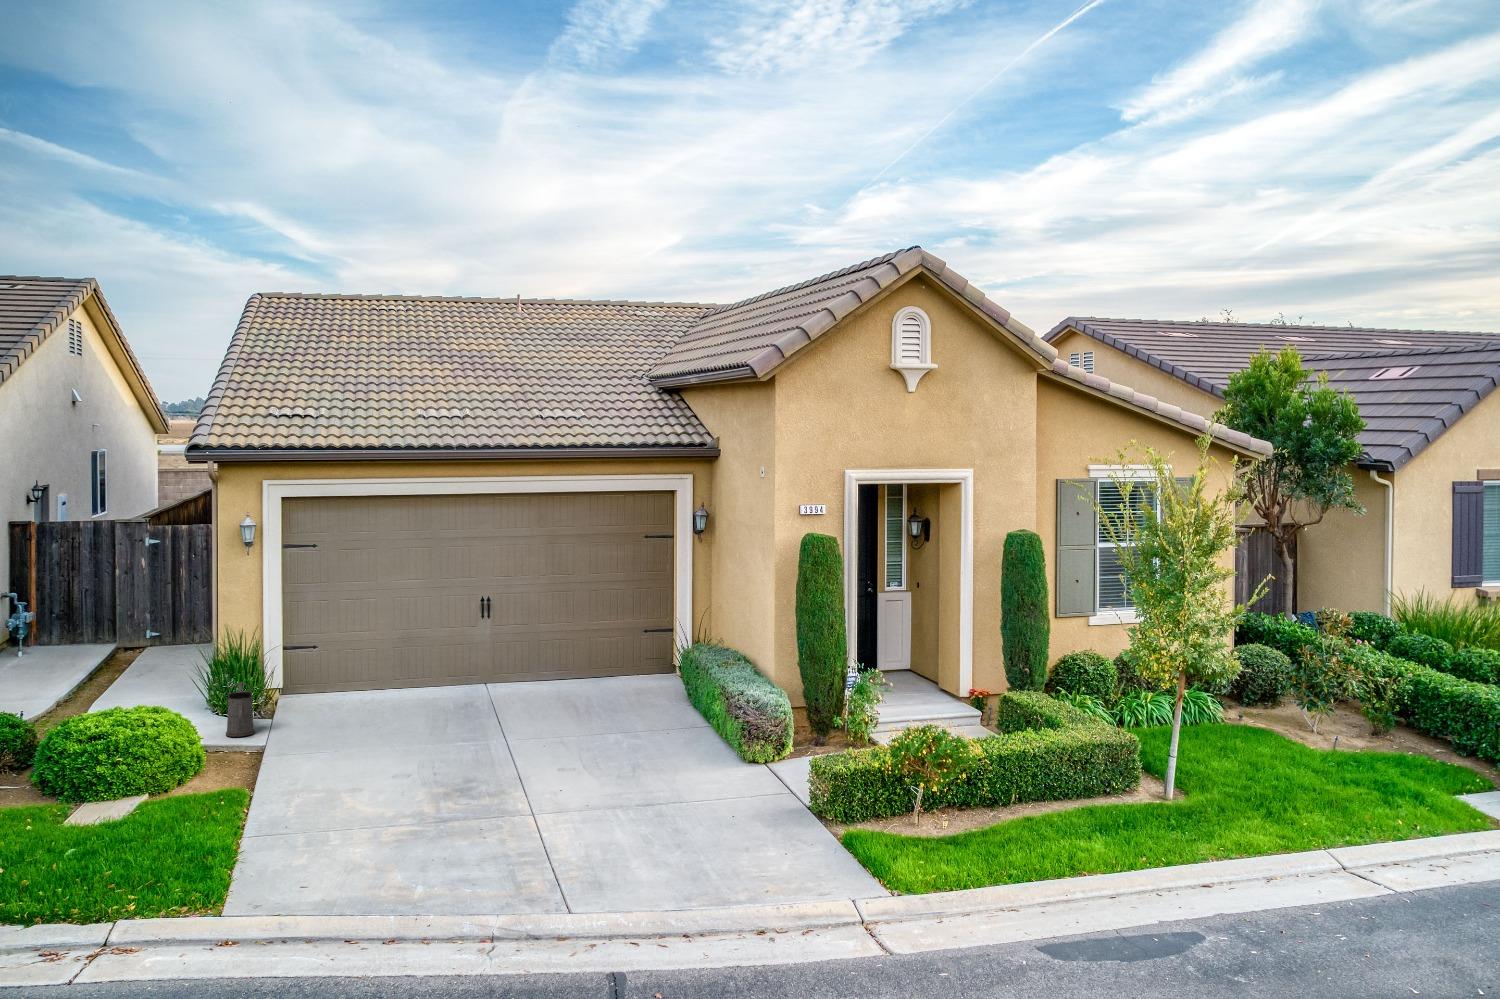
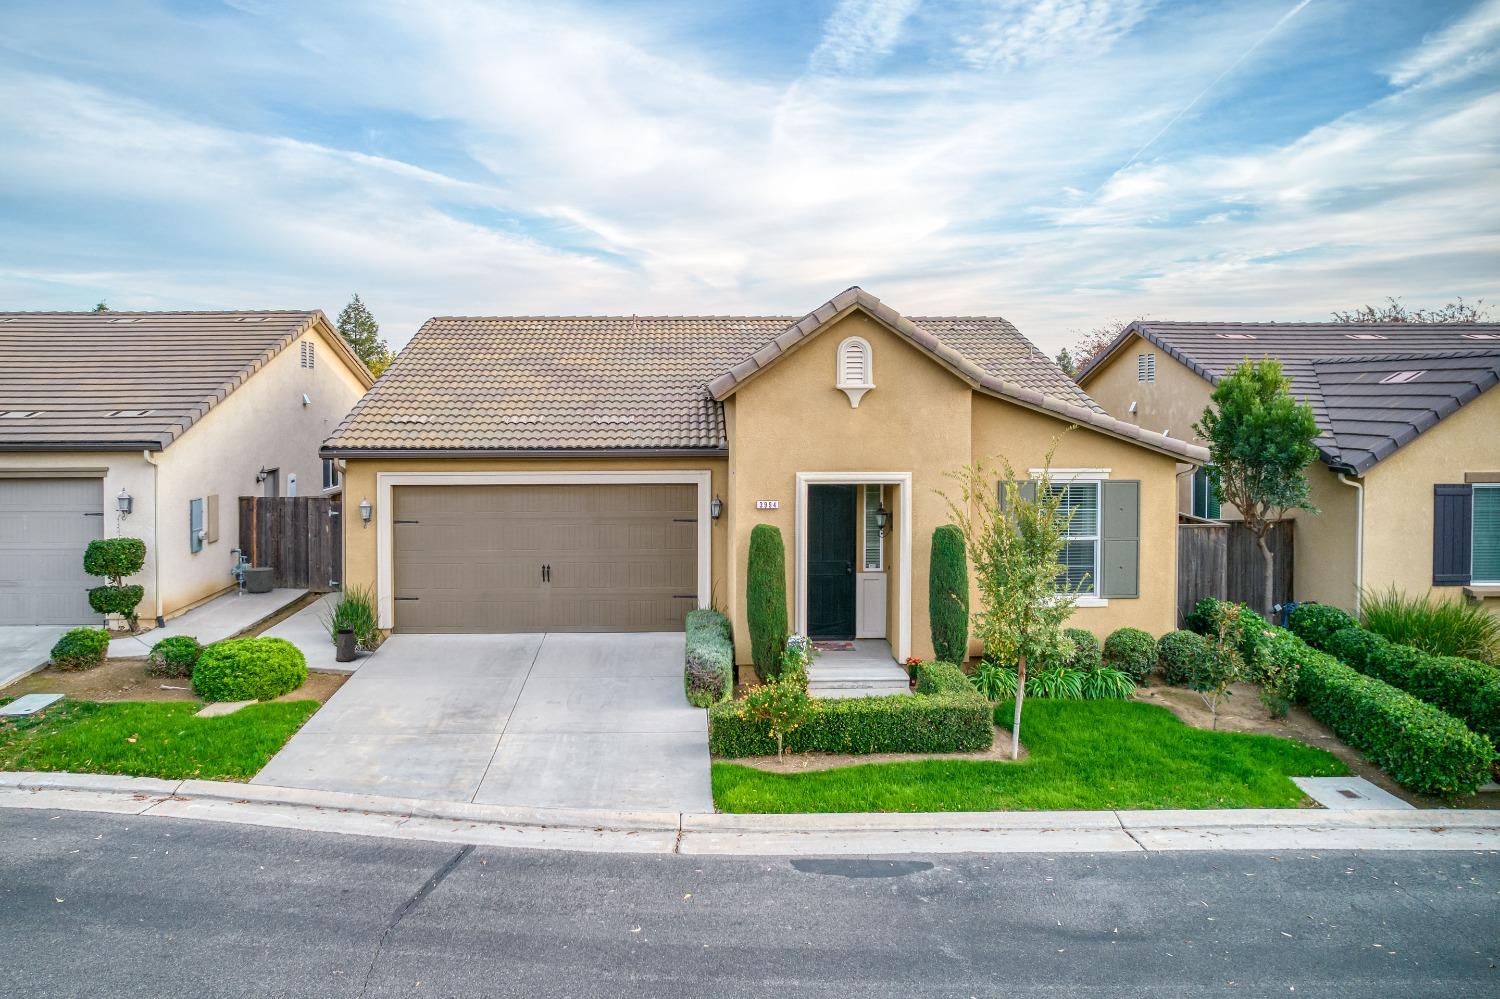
planter: none [14,616,57,652] -> present [245,567,274,593]

